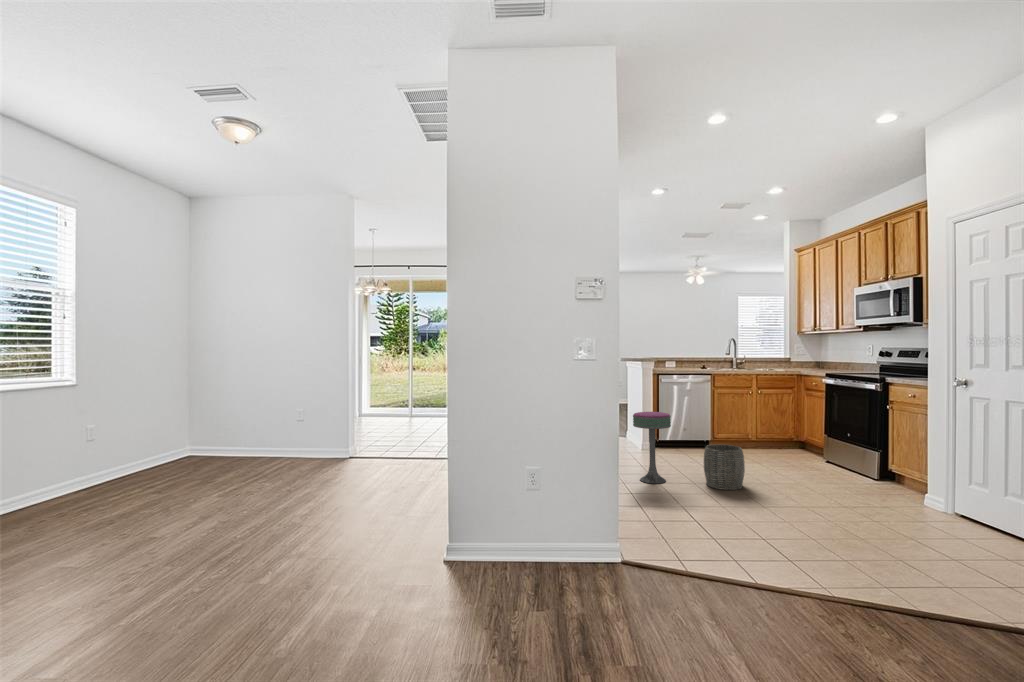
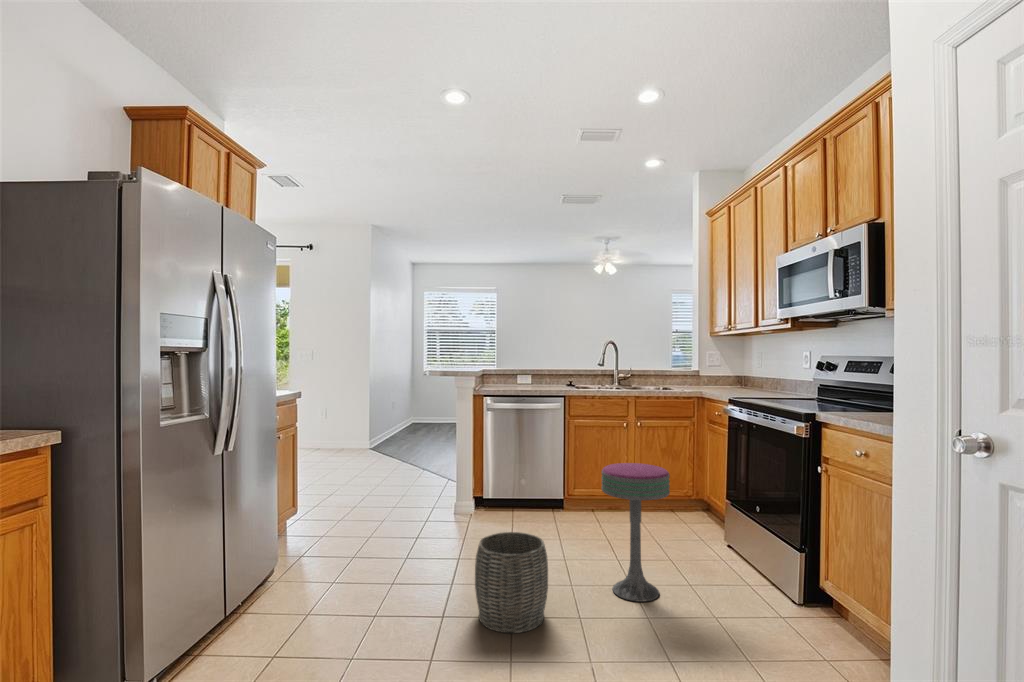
bar stool: present [633,412,671,483] -> present [602,463,670,602]

